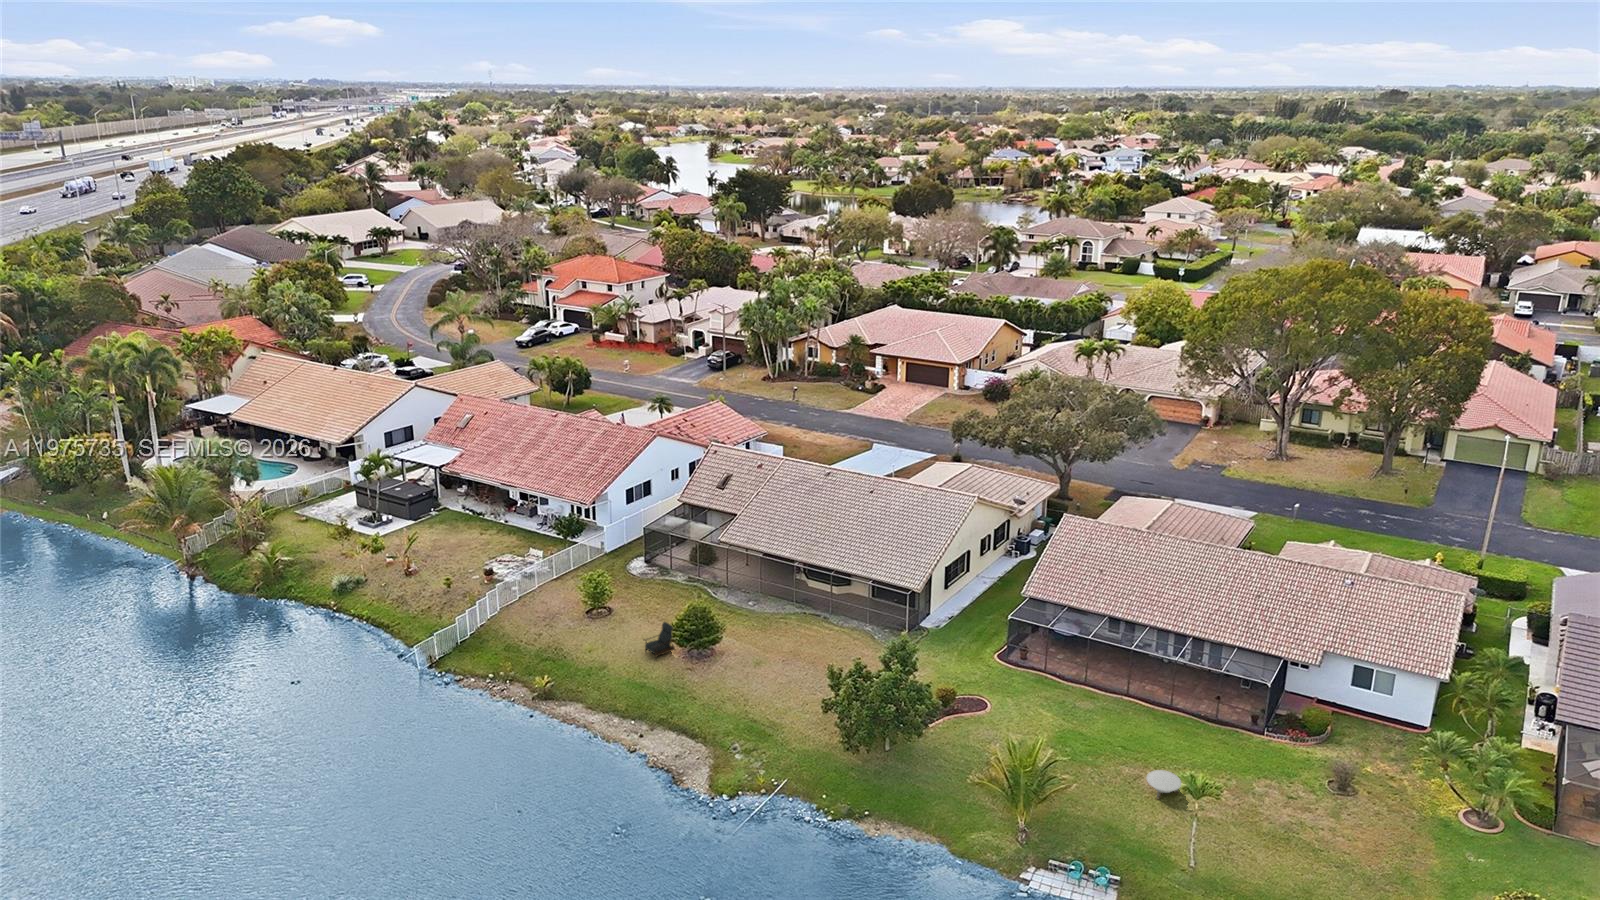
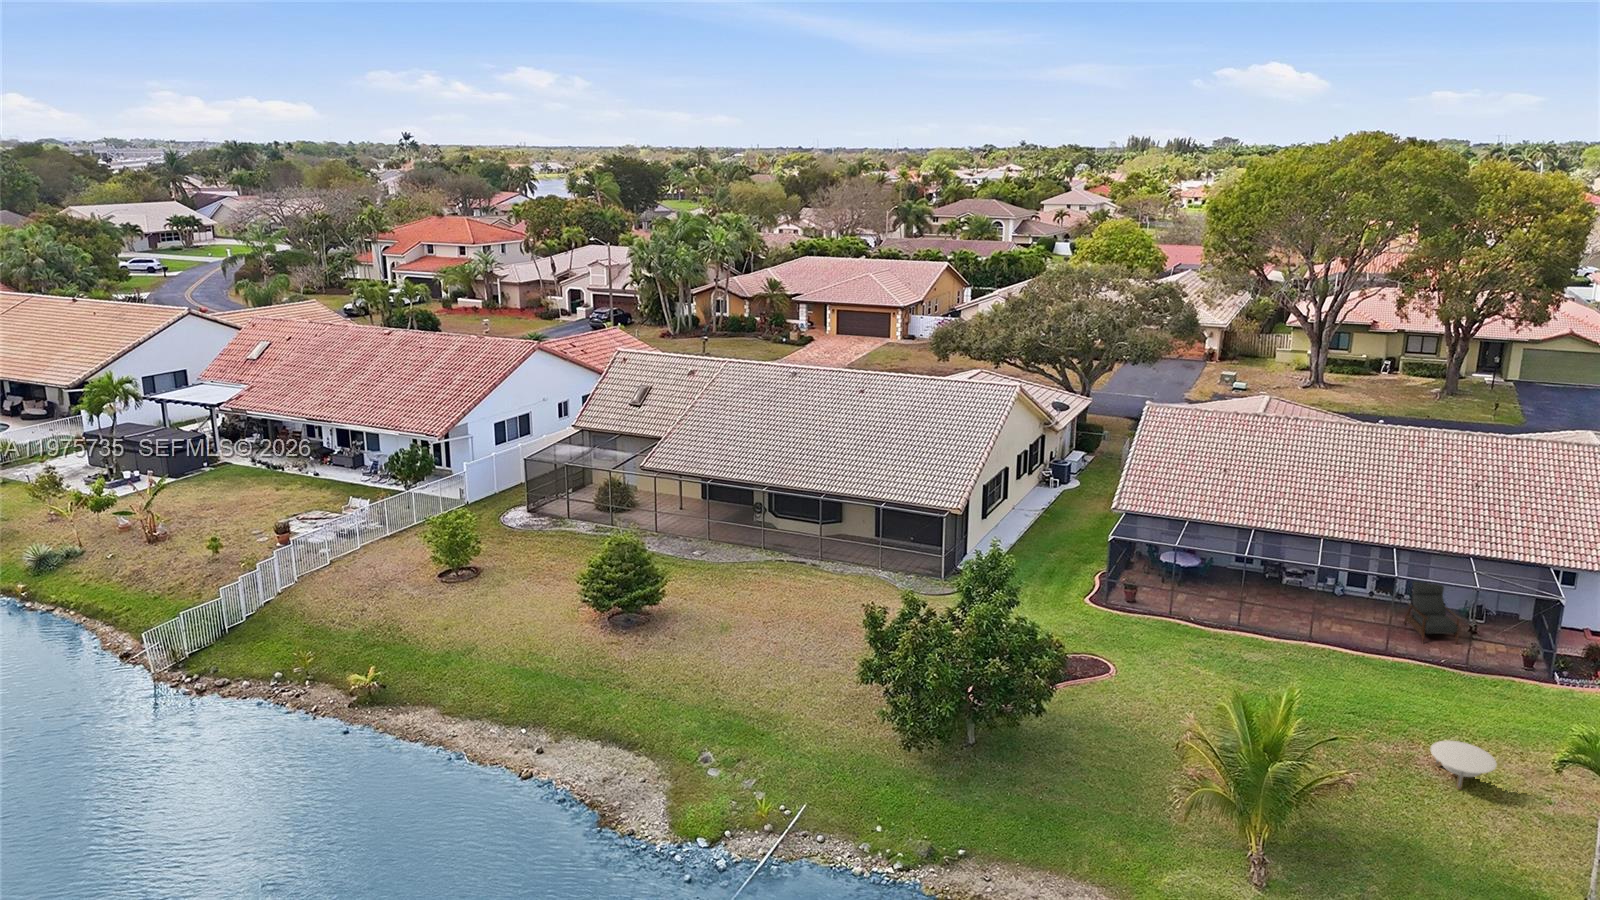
chair: present [645,622,675,657] -> present [1404,581,1462,644]

